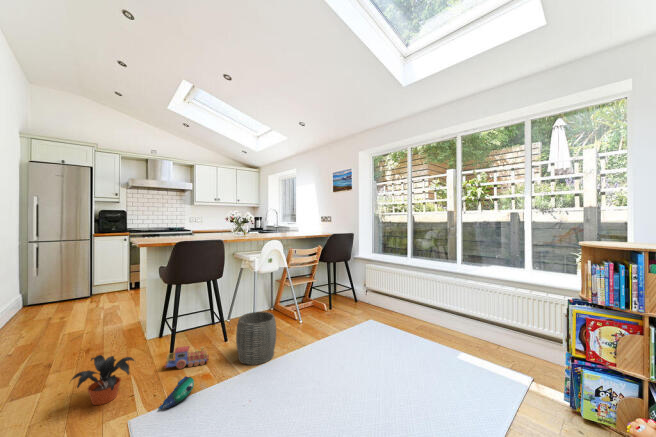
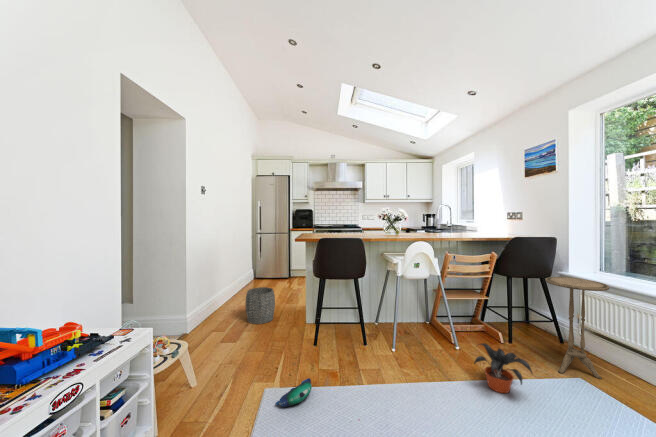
side table: none [351,258,381,318] -> present [546,277,609,379]
woven basket: present [236,312,276,365] -> present [245,287,275,324]
toy train: present [165,346,209,369] -> none [300,344,339,370]
potted plant: present [72,355,134,405] -> present [474,343,532,393]

